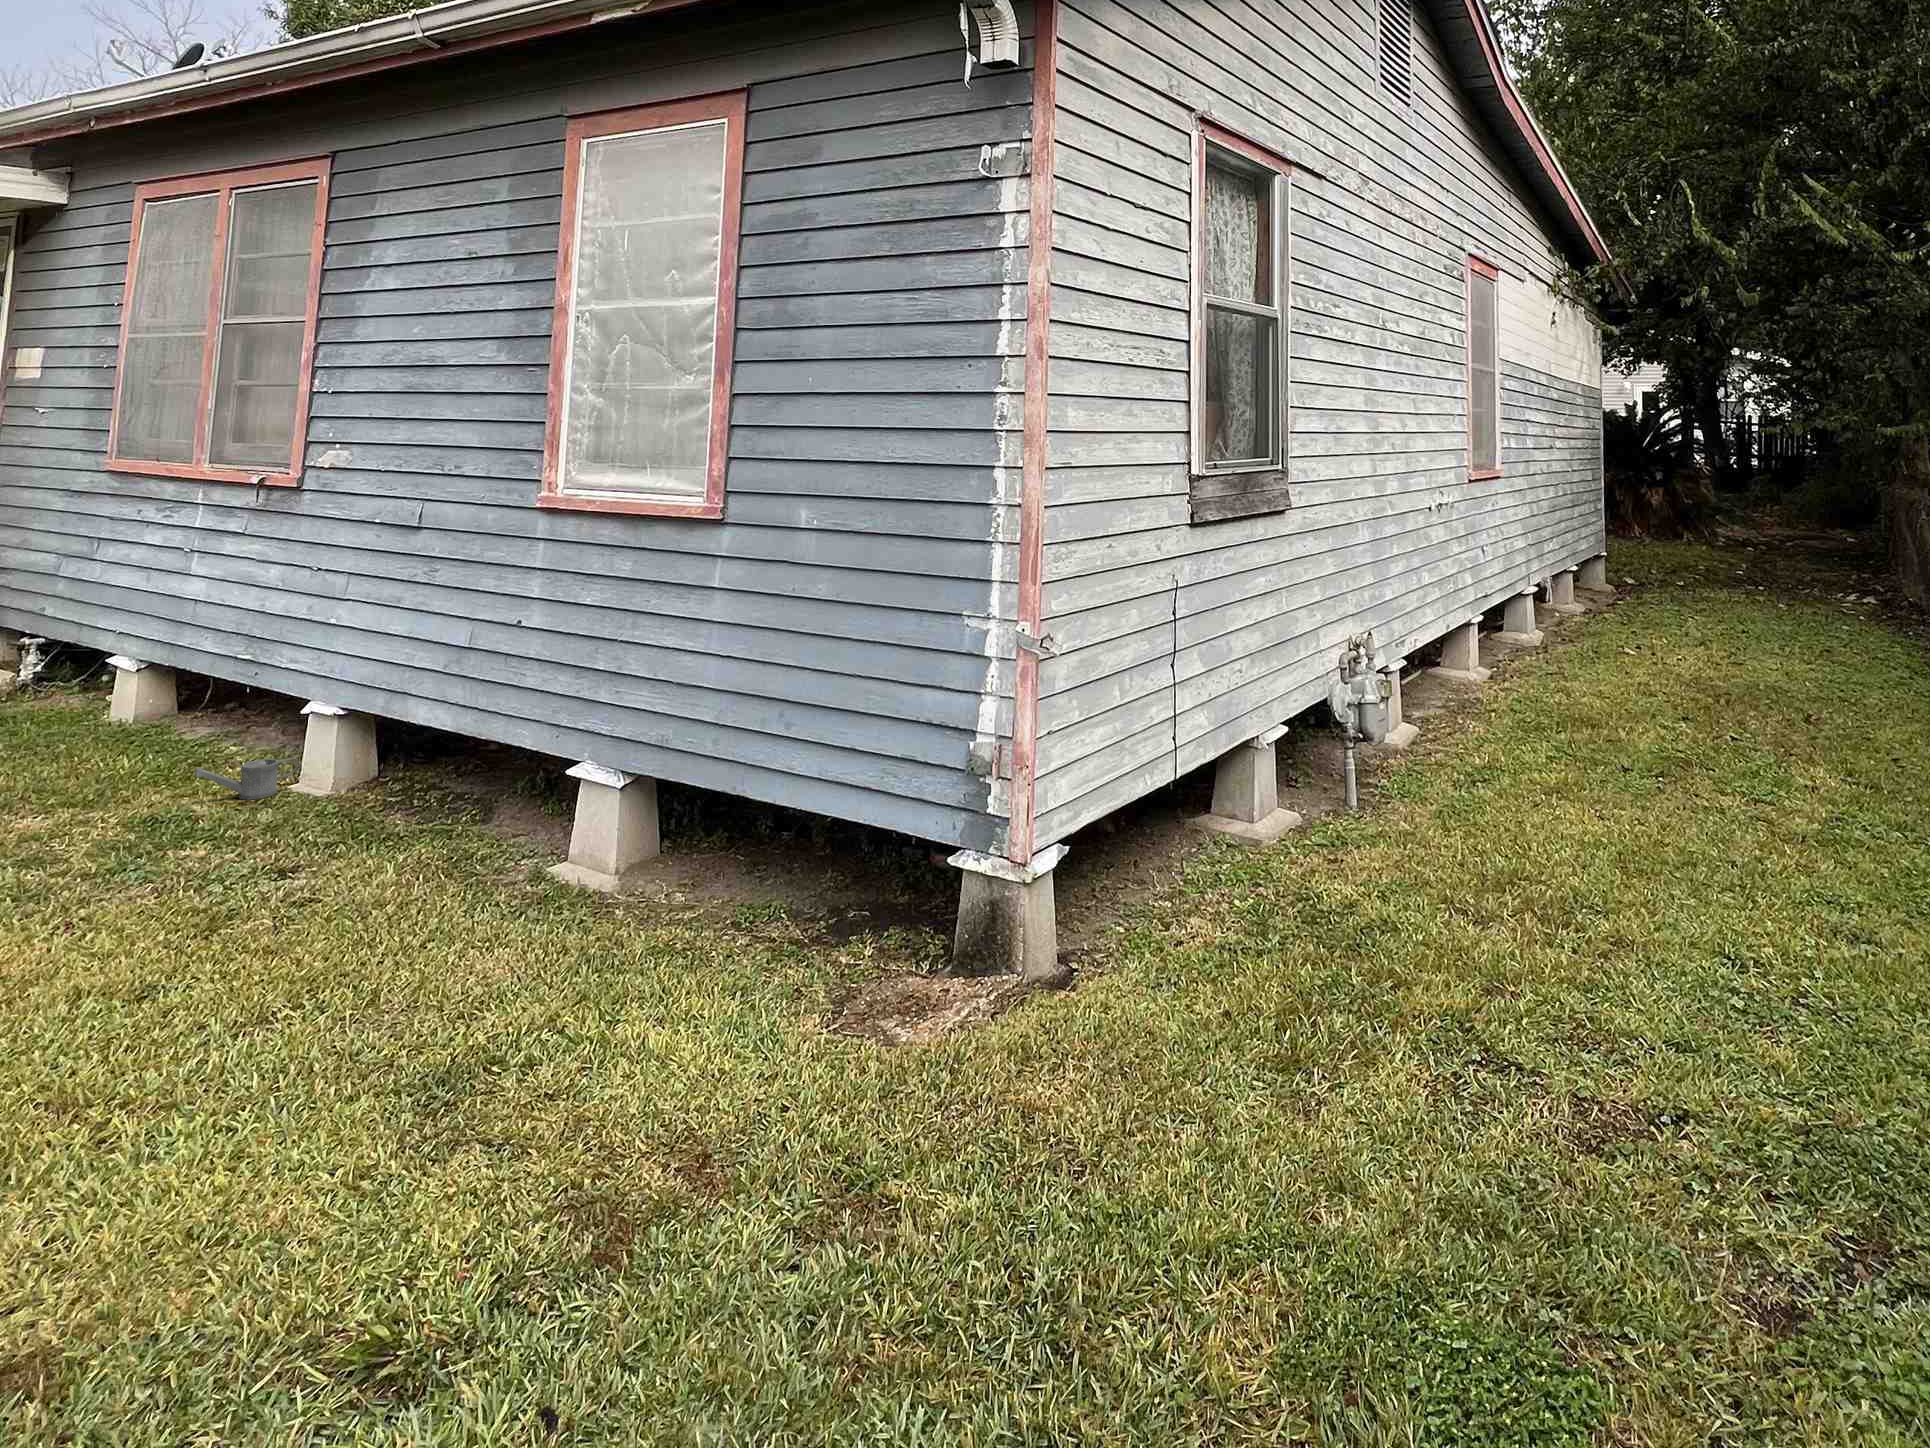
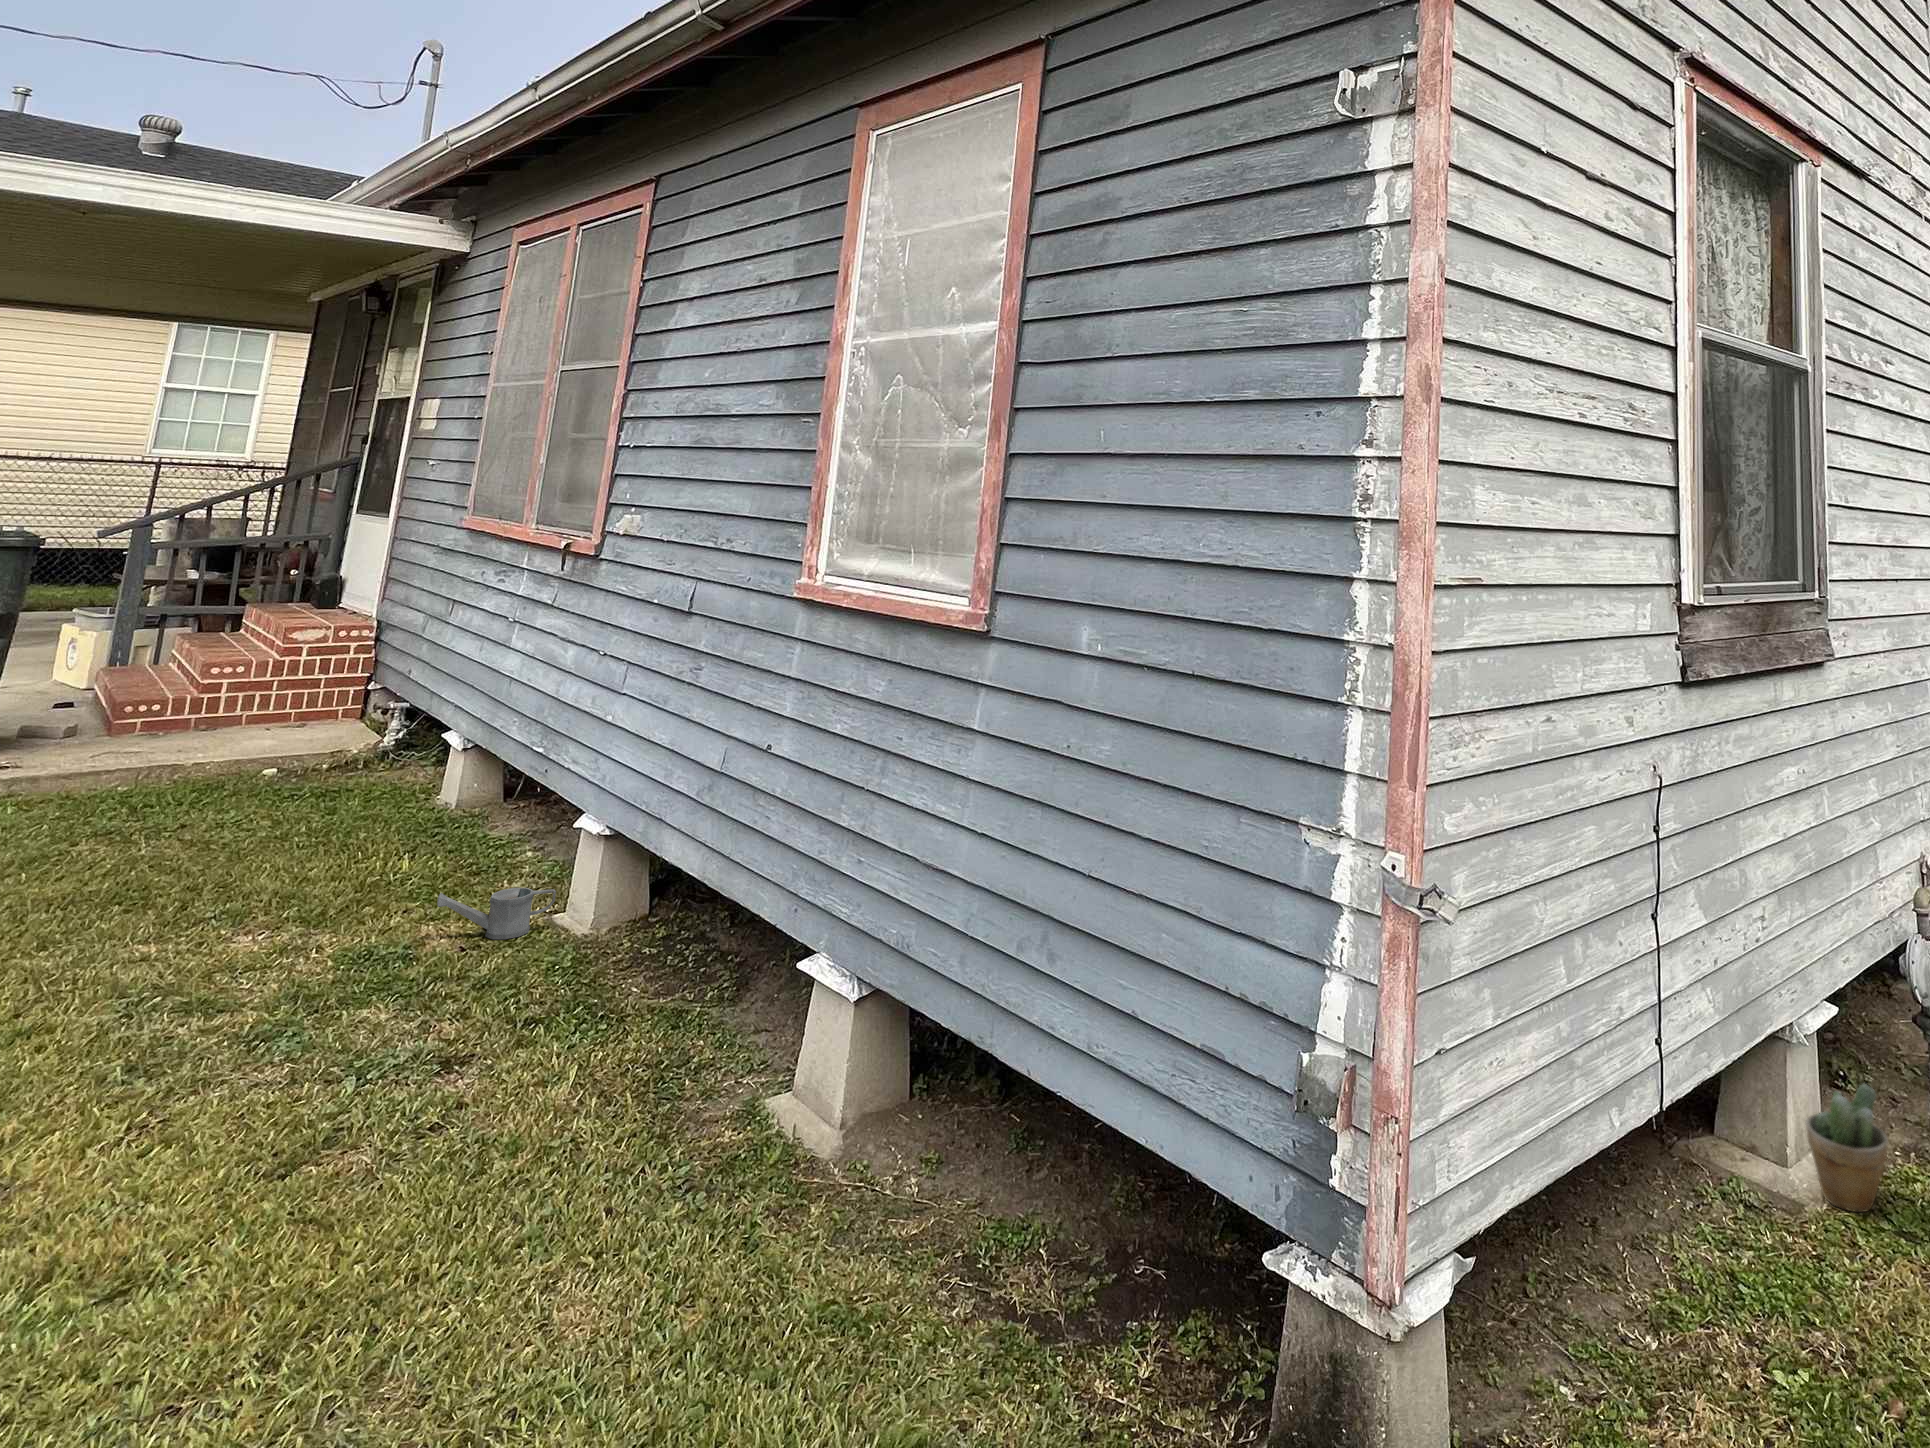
potted plant: none [1261,764,1308,836] -> present [1805,1084,1888,1212]

